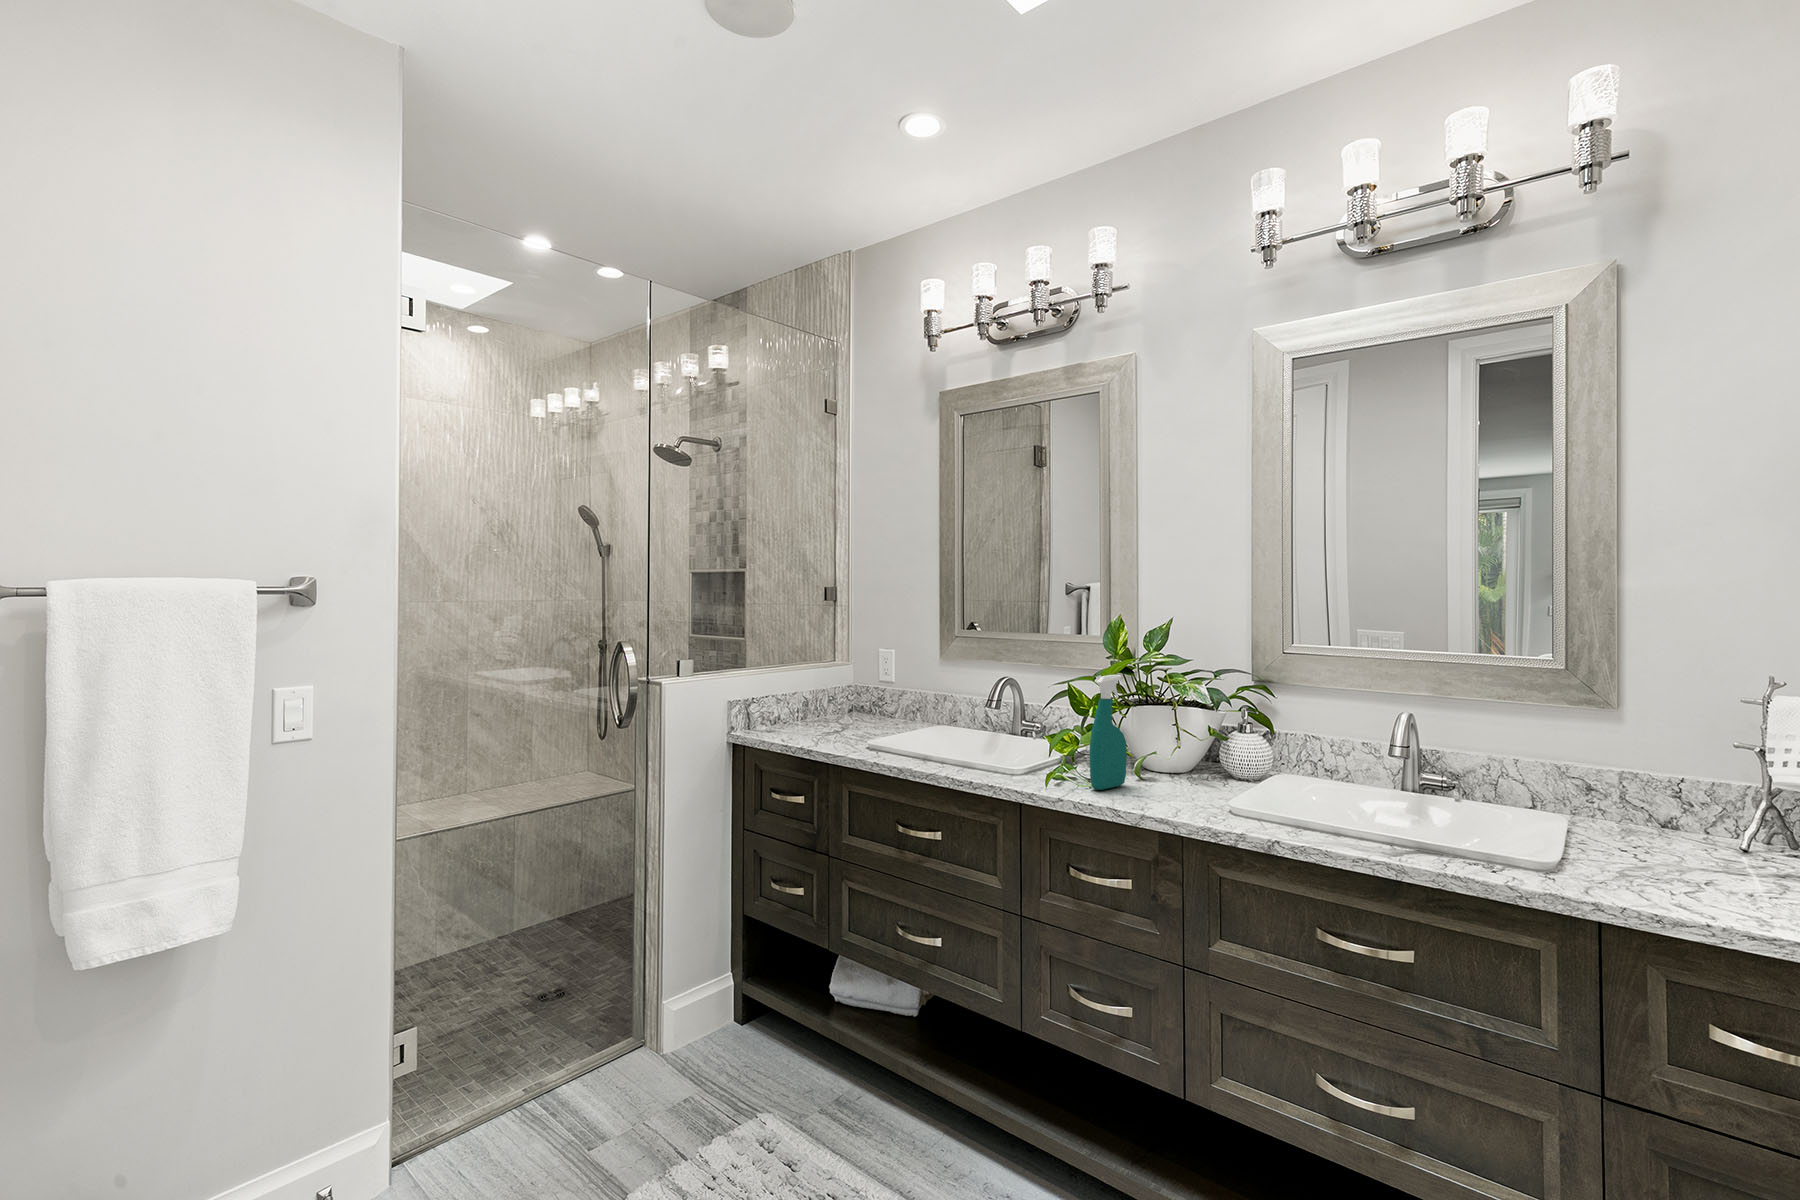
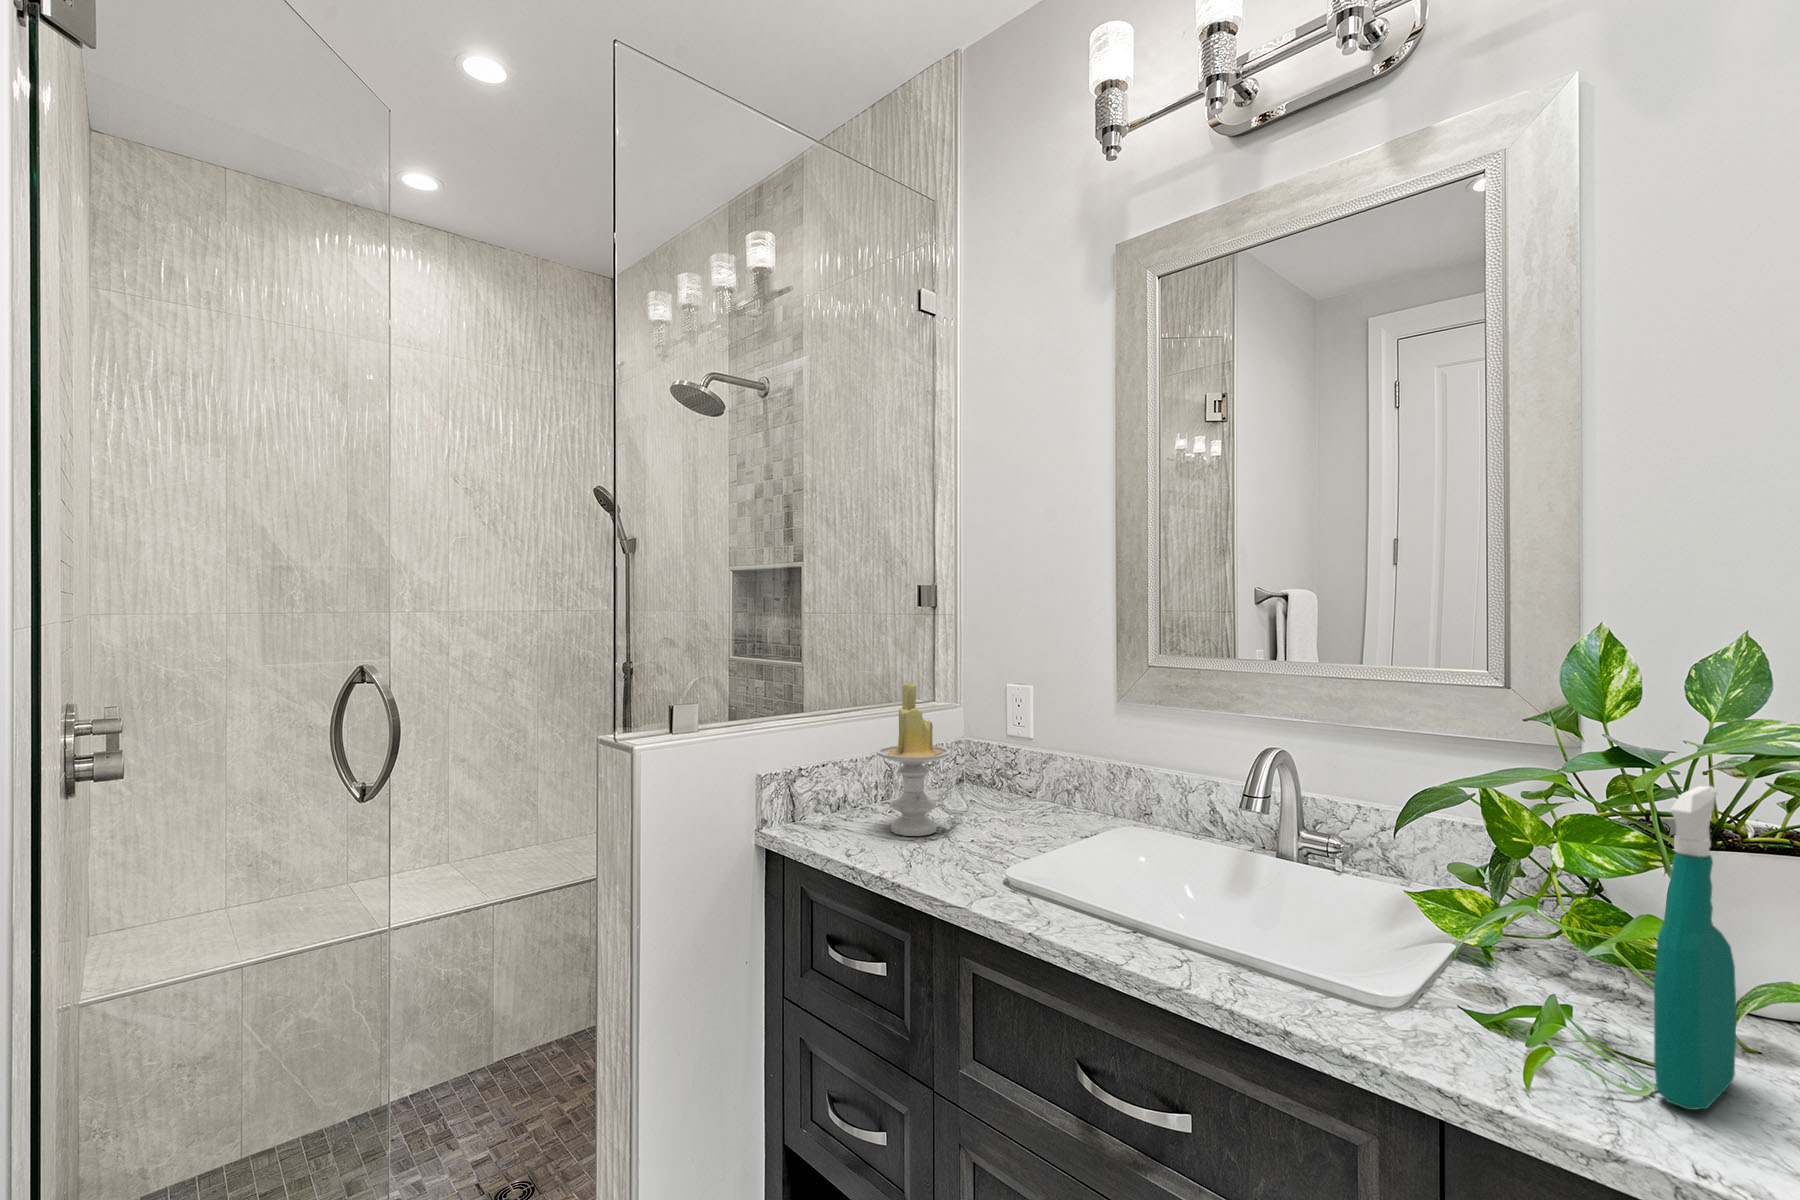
candle: none [799,647,841,733] -> present [876,682,950,836]

